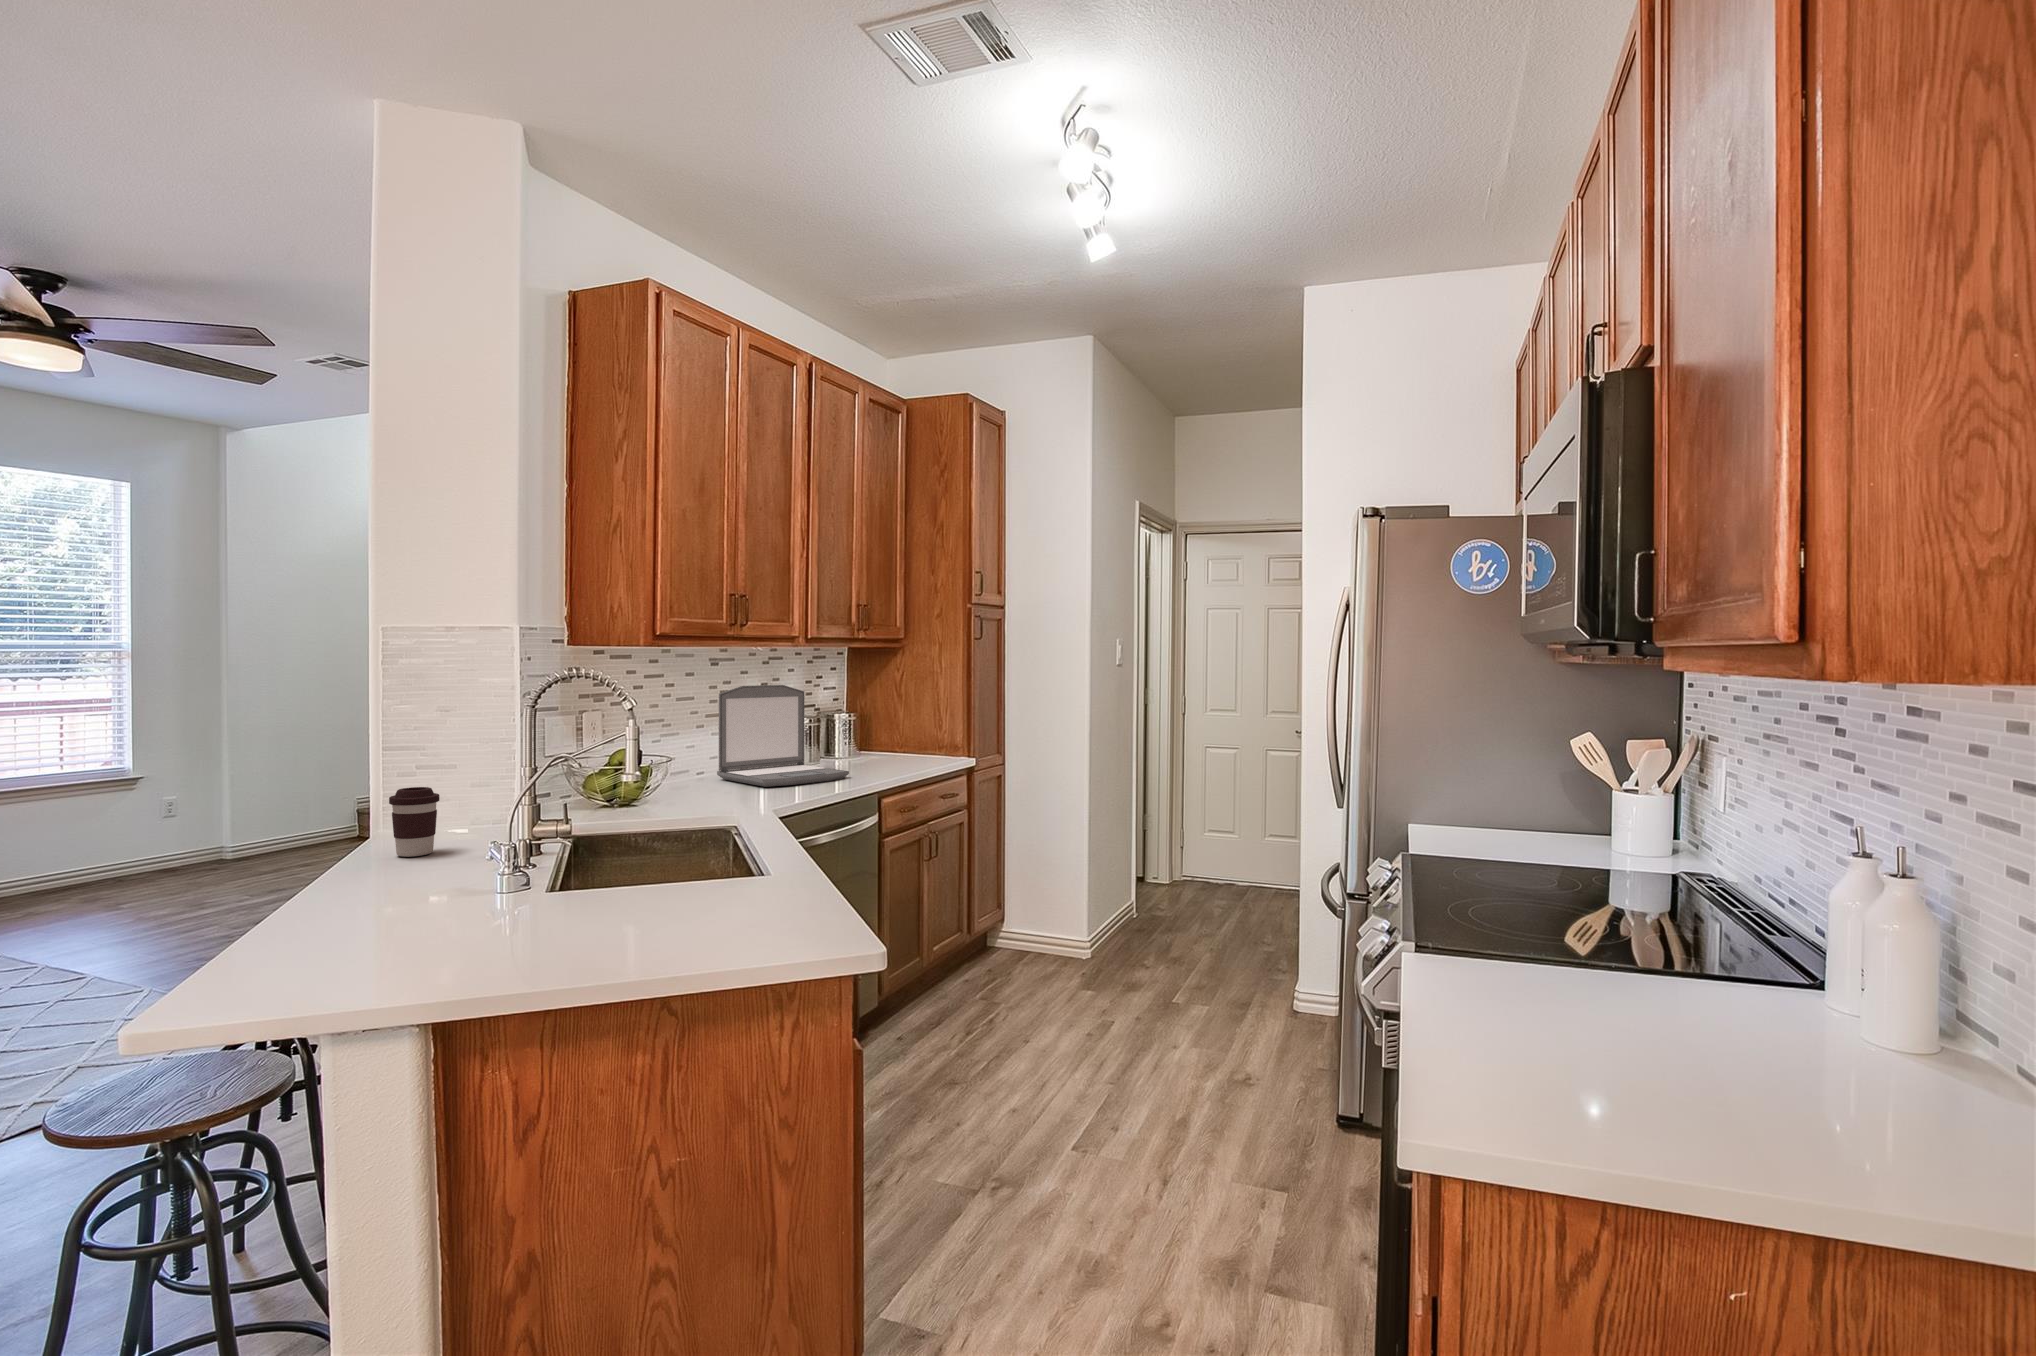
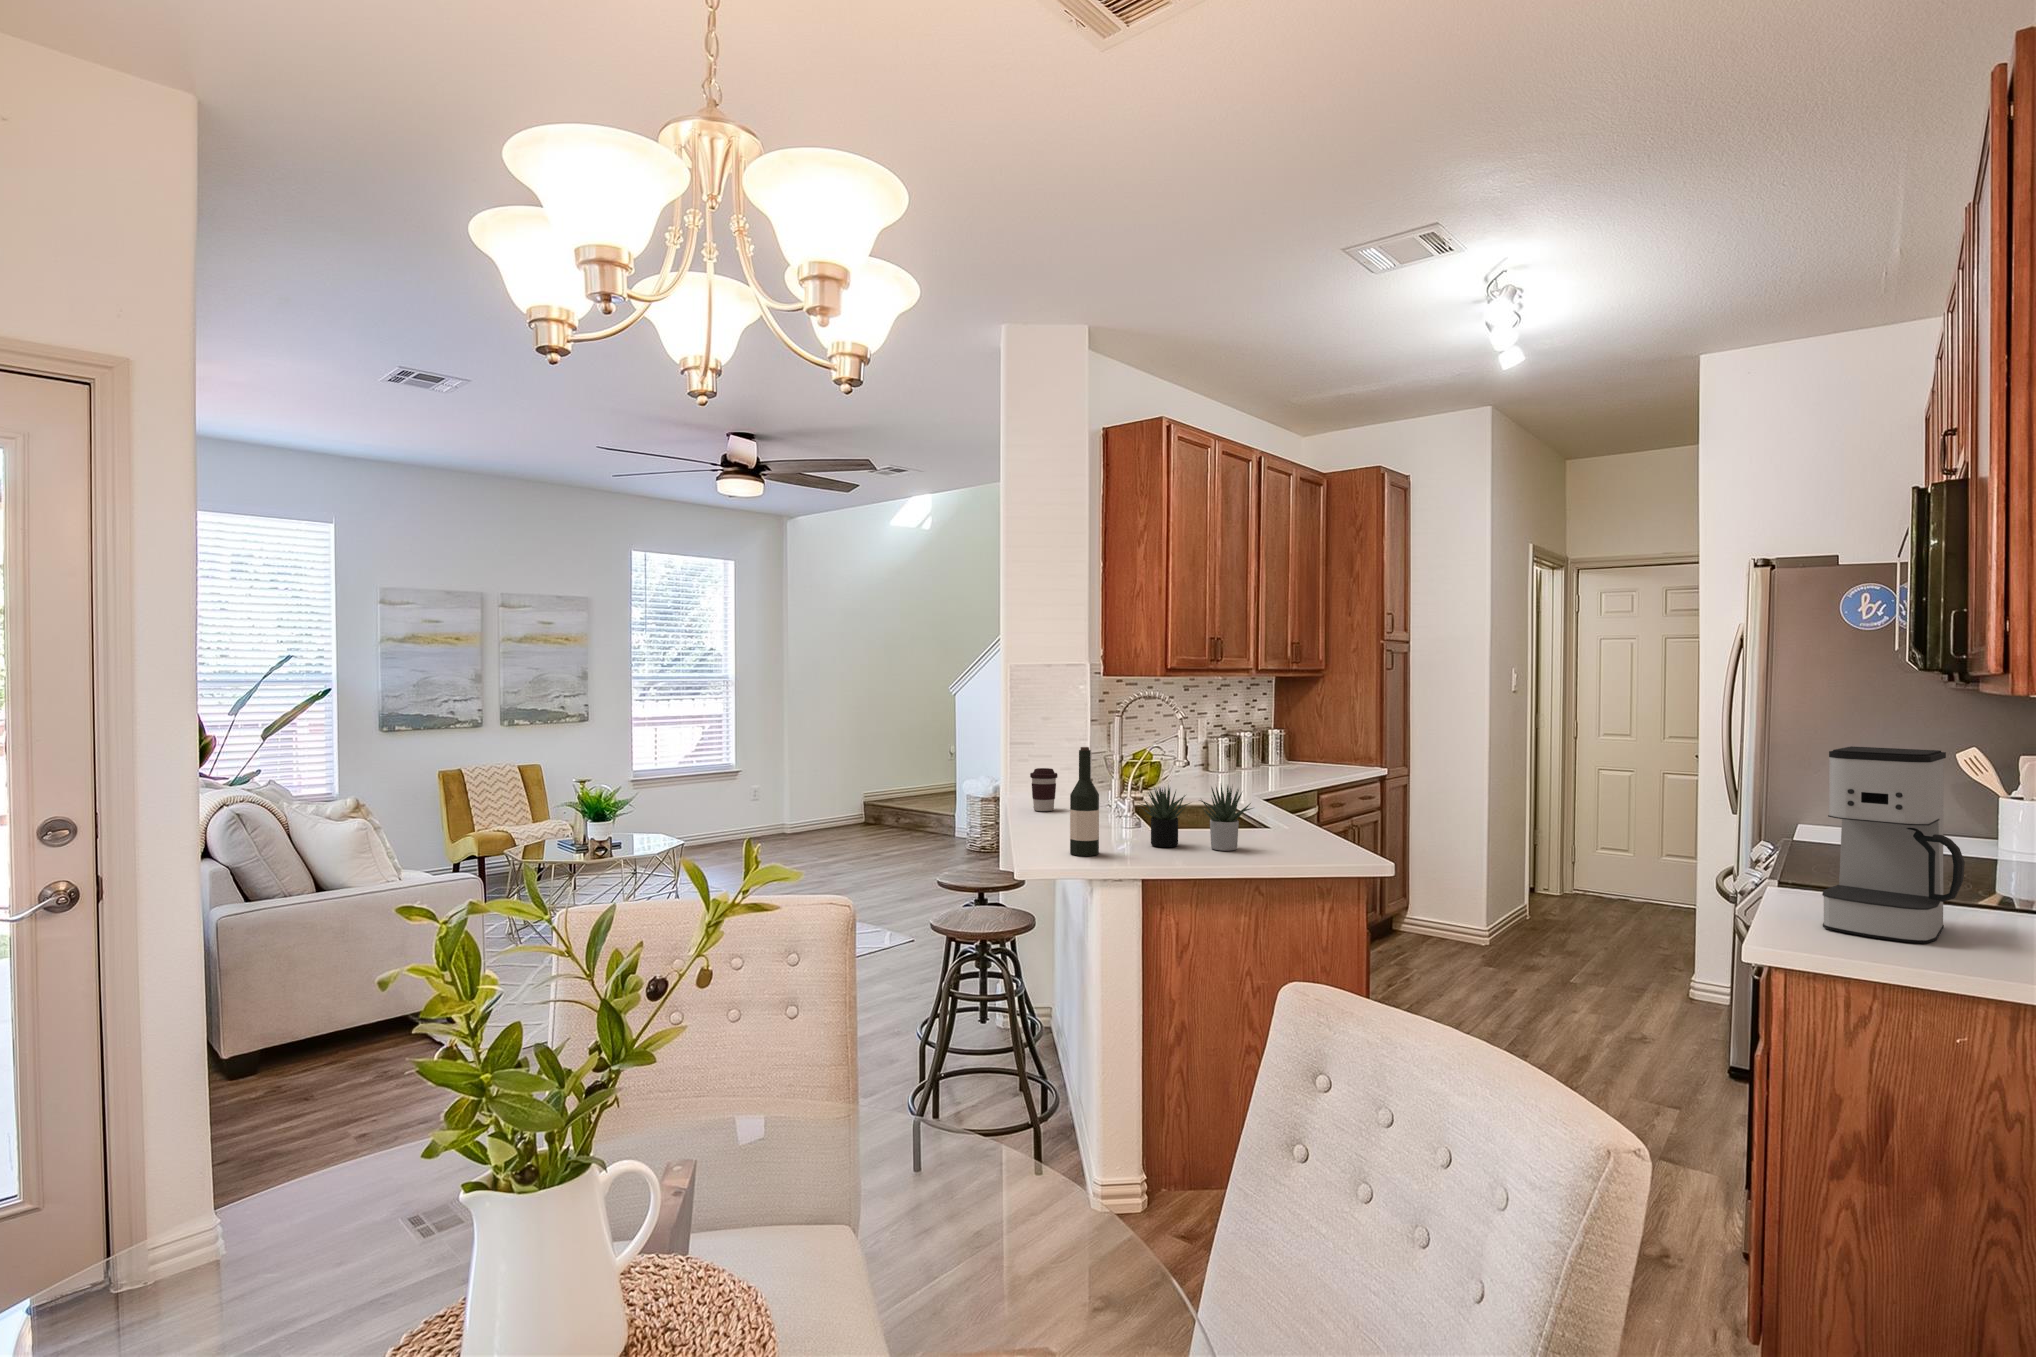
laptop: present [717,685,849,787] -> none [1189,706,1291,782]
coffee maker: none [1498,749,1700,1088] -> present [1822,746,1965,943]
wine bottle: none [317,766,383,968] -> present [1070,747,1099,856]
succulent plant: none [481,815,683,932] -> present [1139,785,1253,851]

